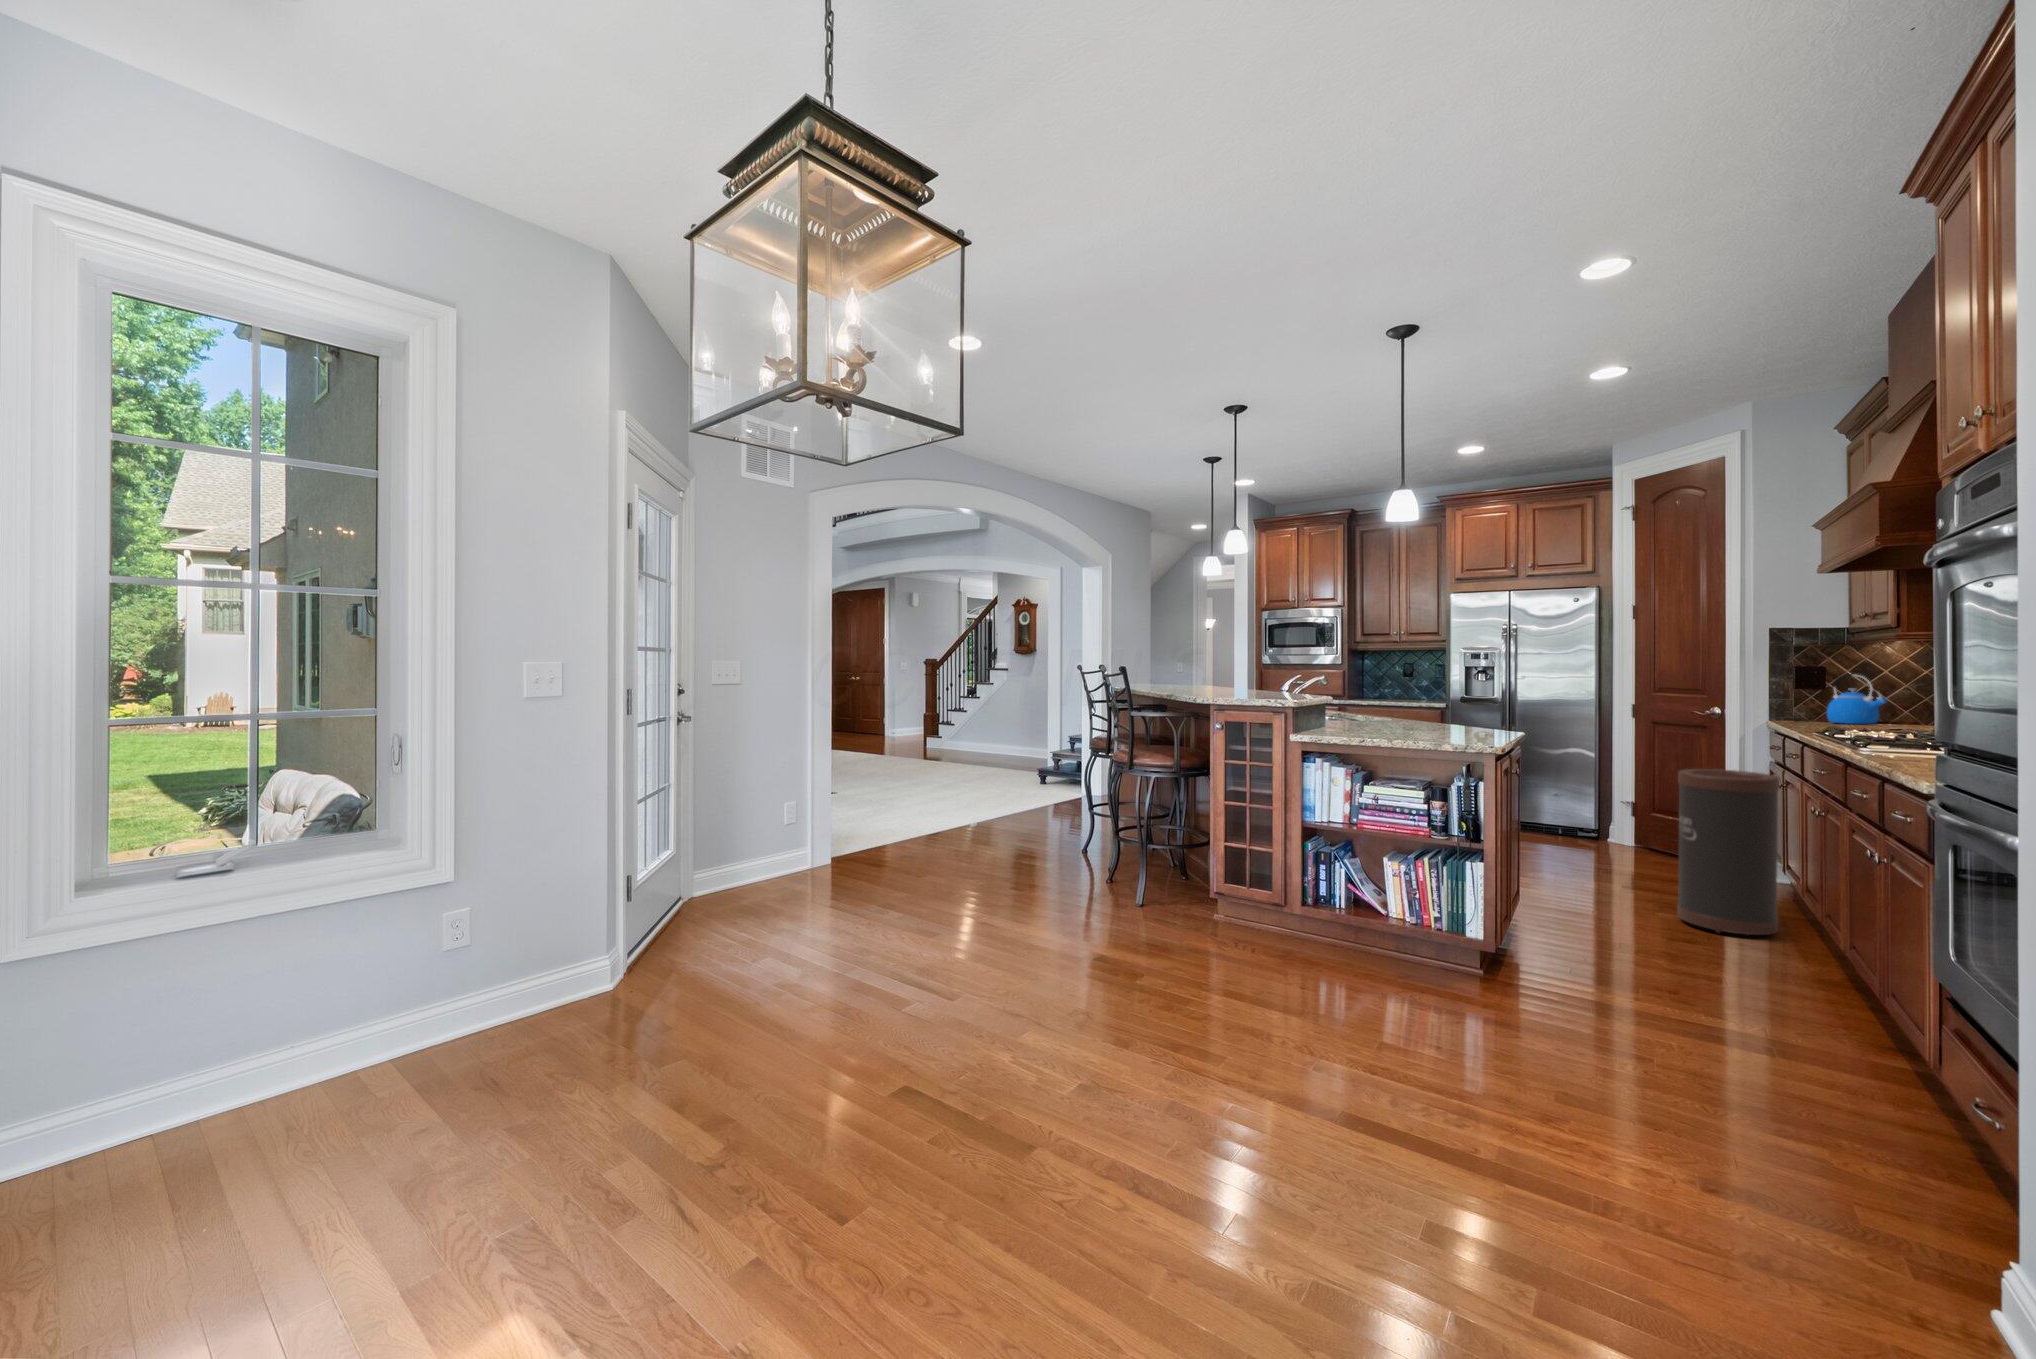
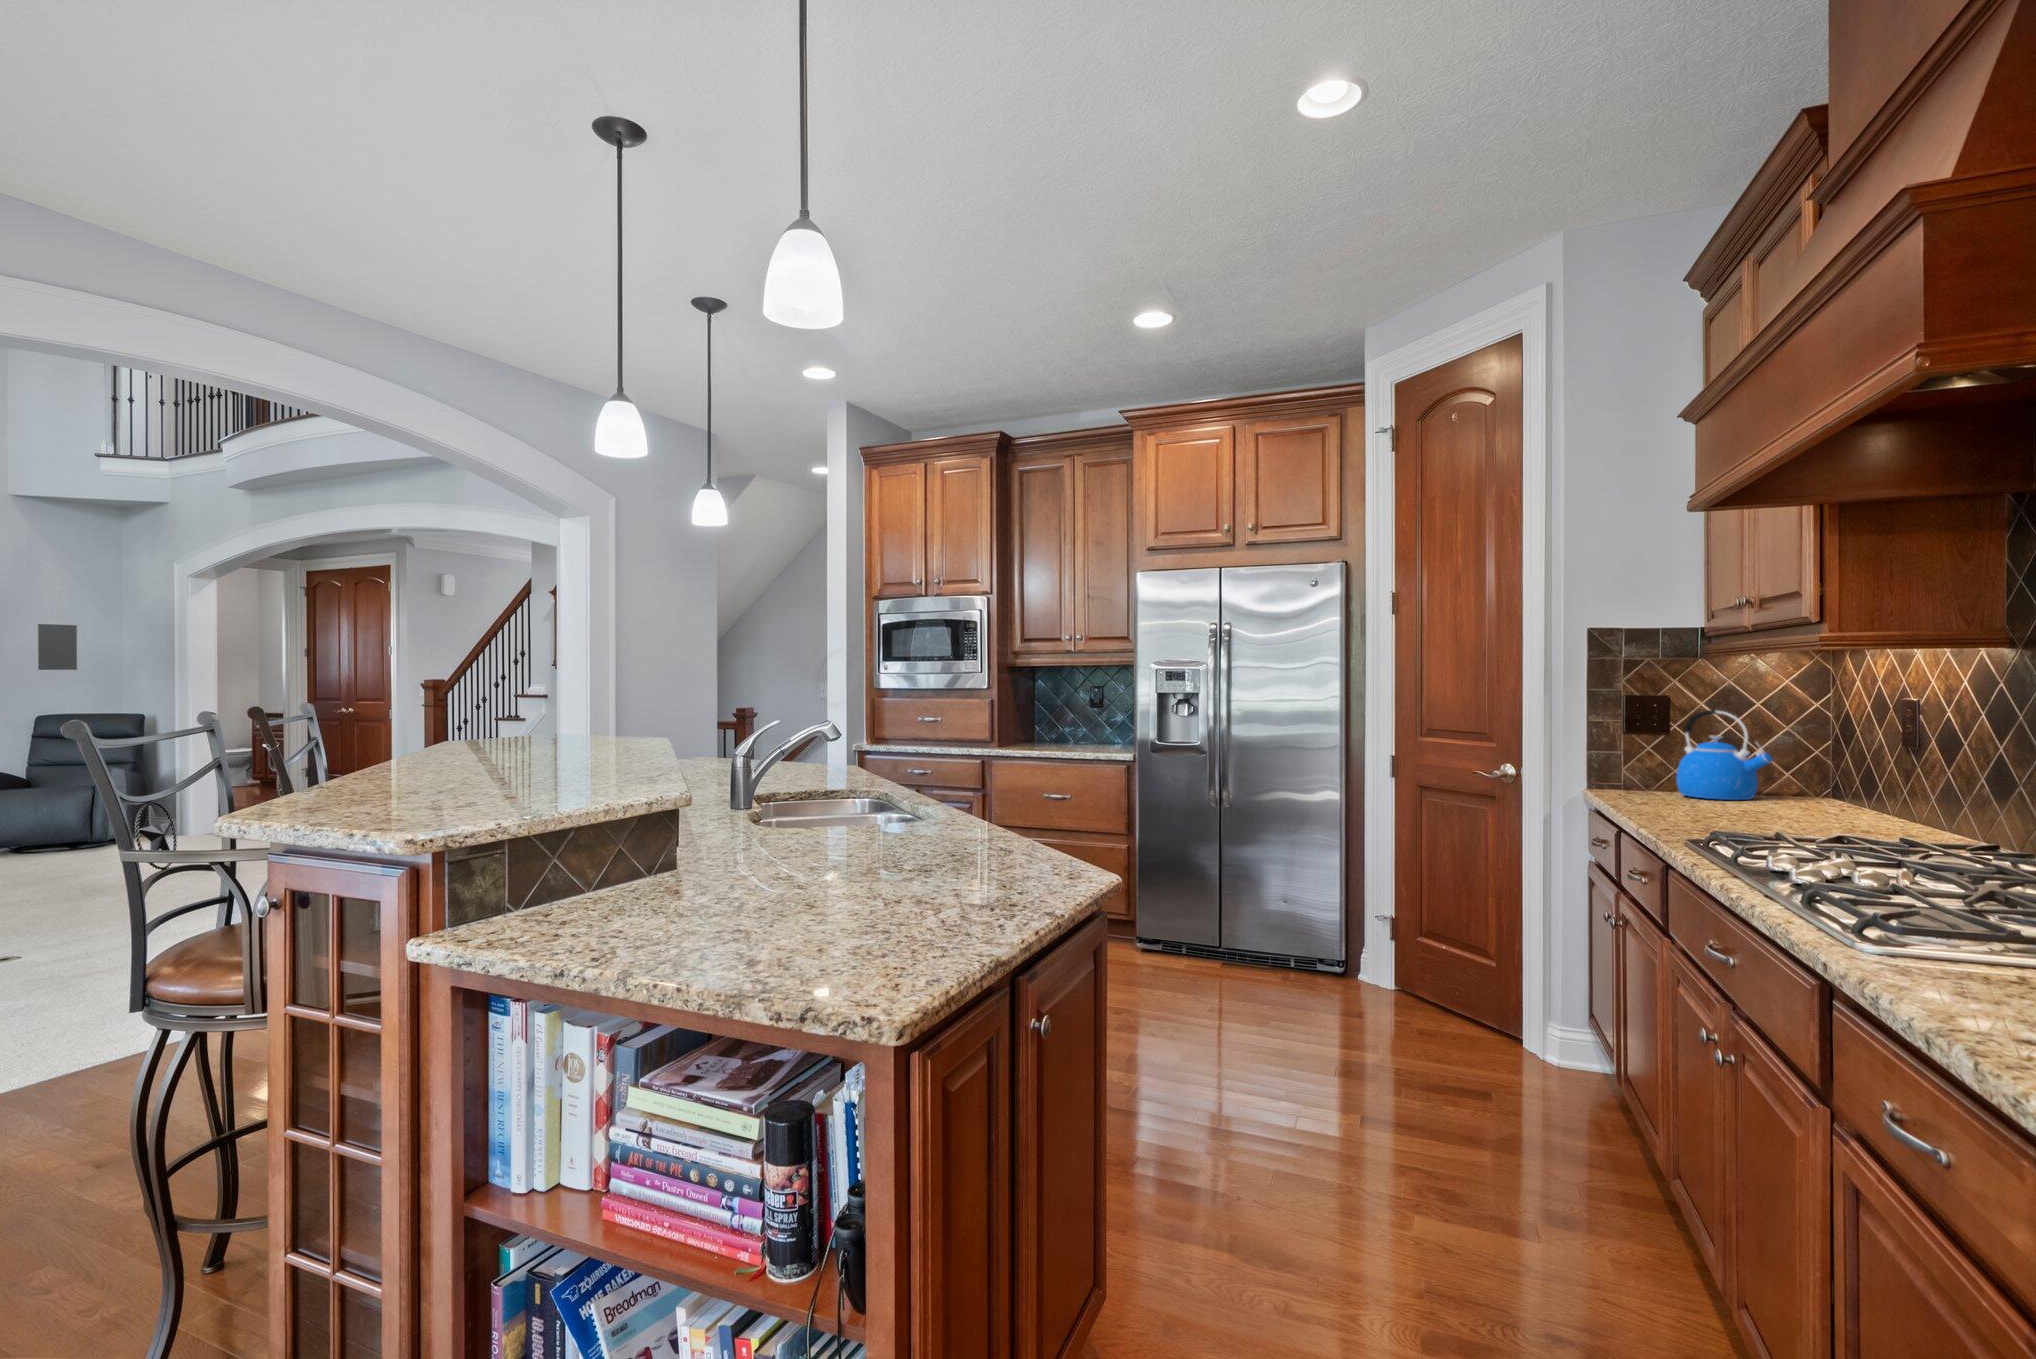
trash can: present [1677,769,1779,935] -> none [1445,903,1629,1289]

